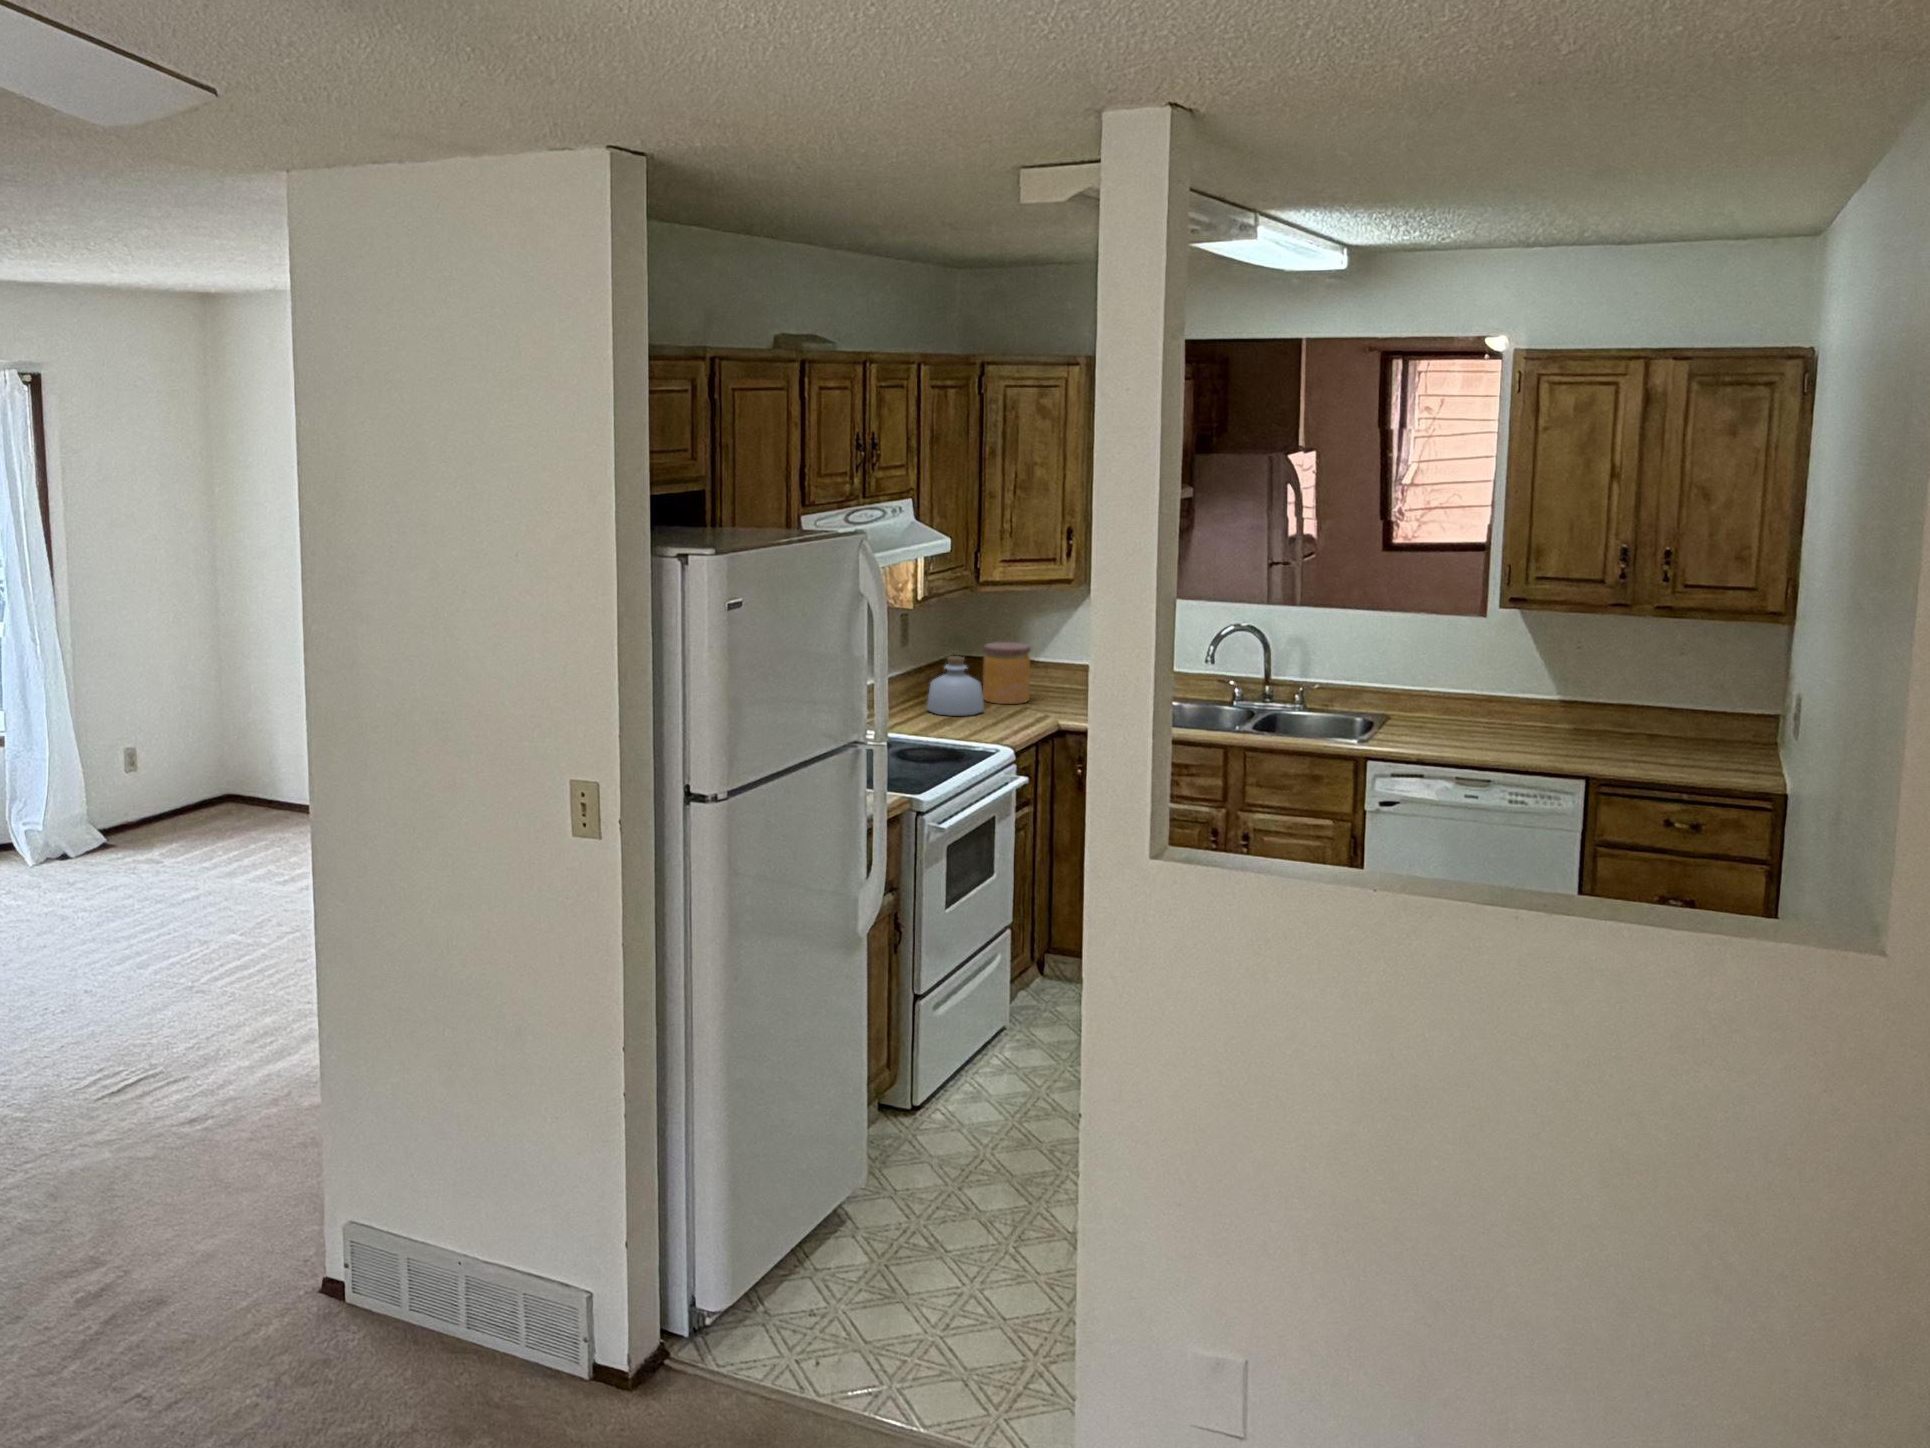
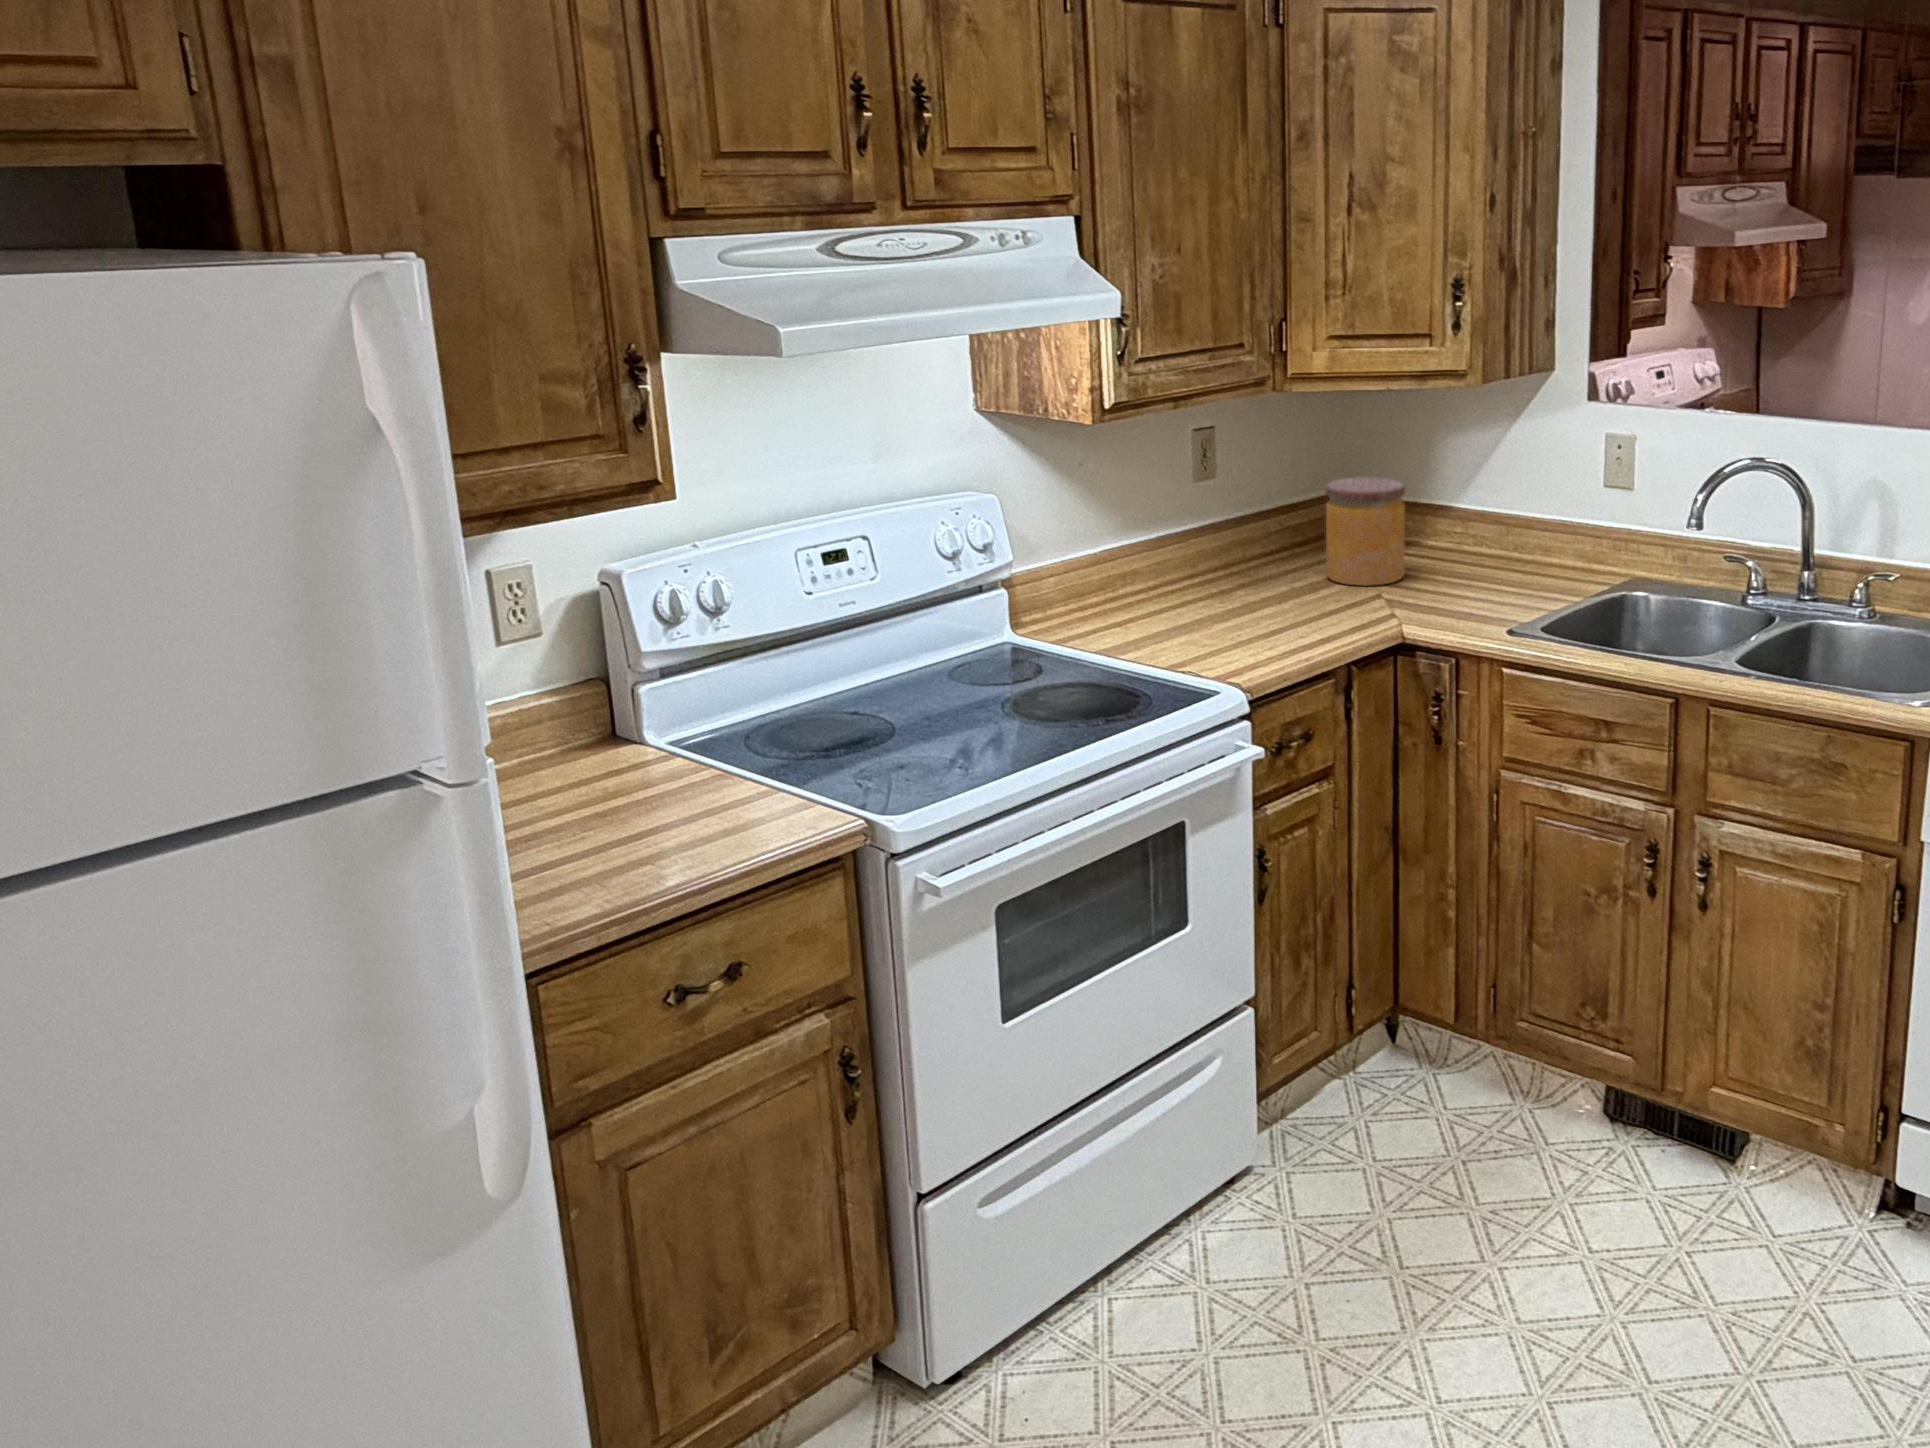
bottle: present [927,656,984,716] -> none [1199,504,1297,610]

